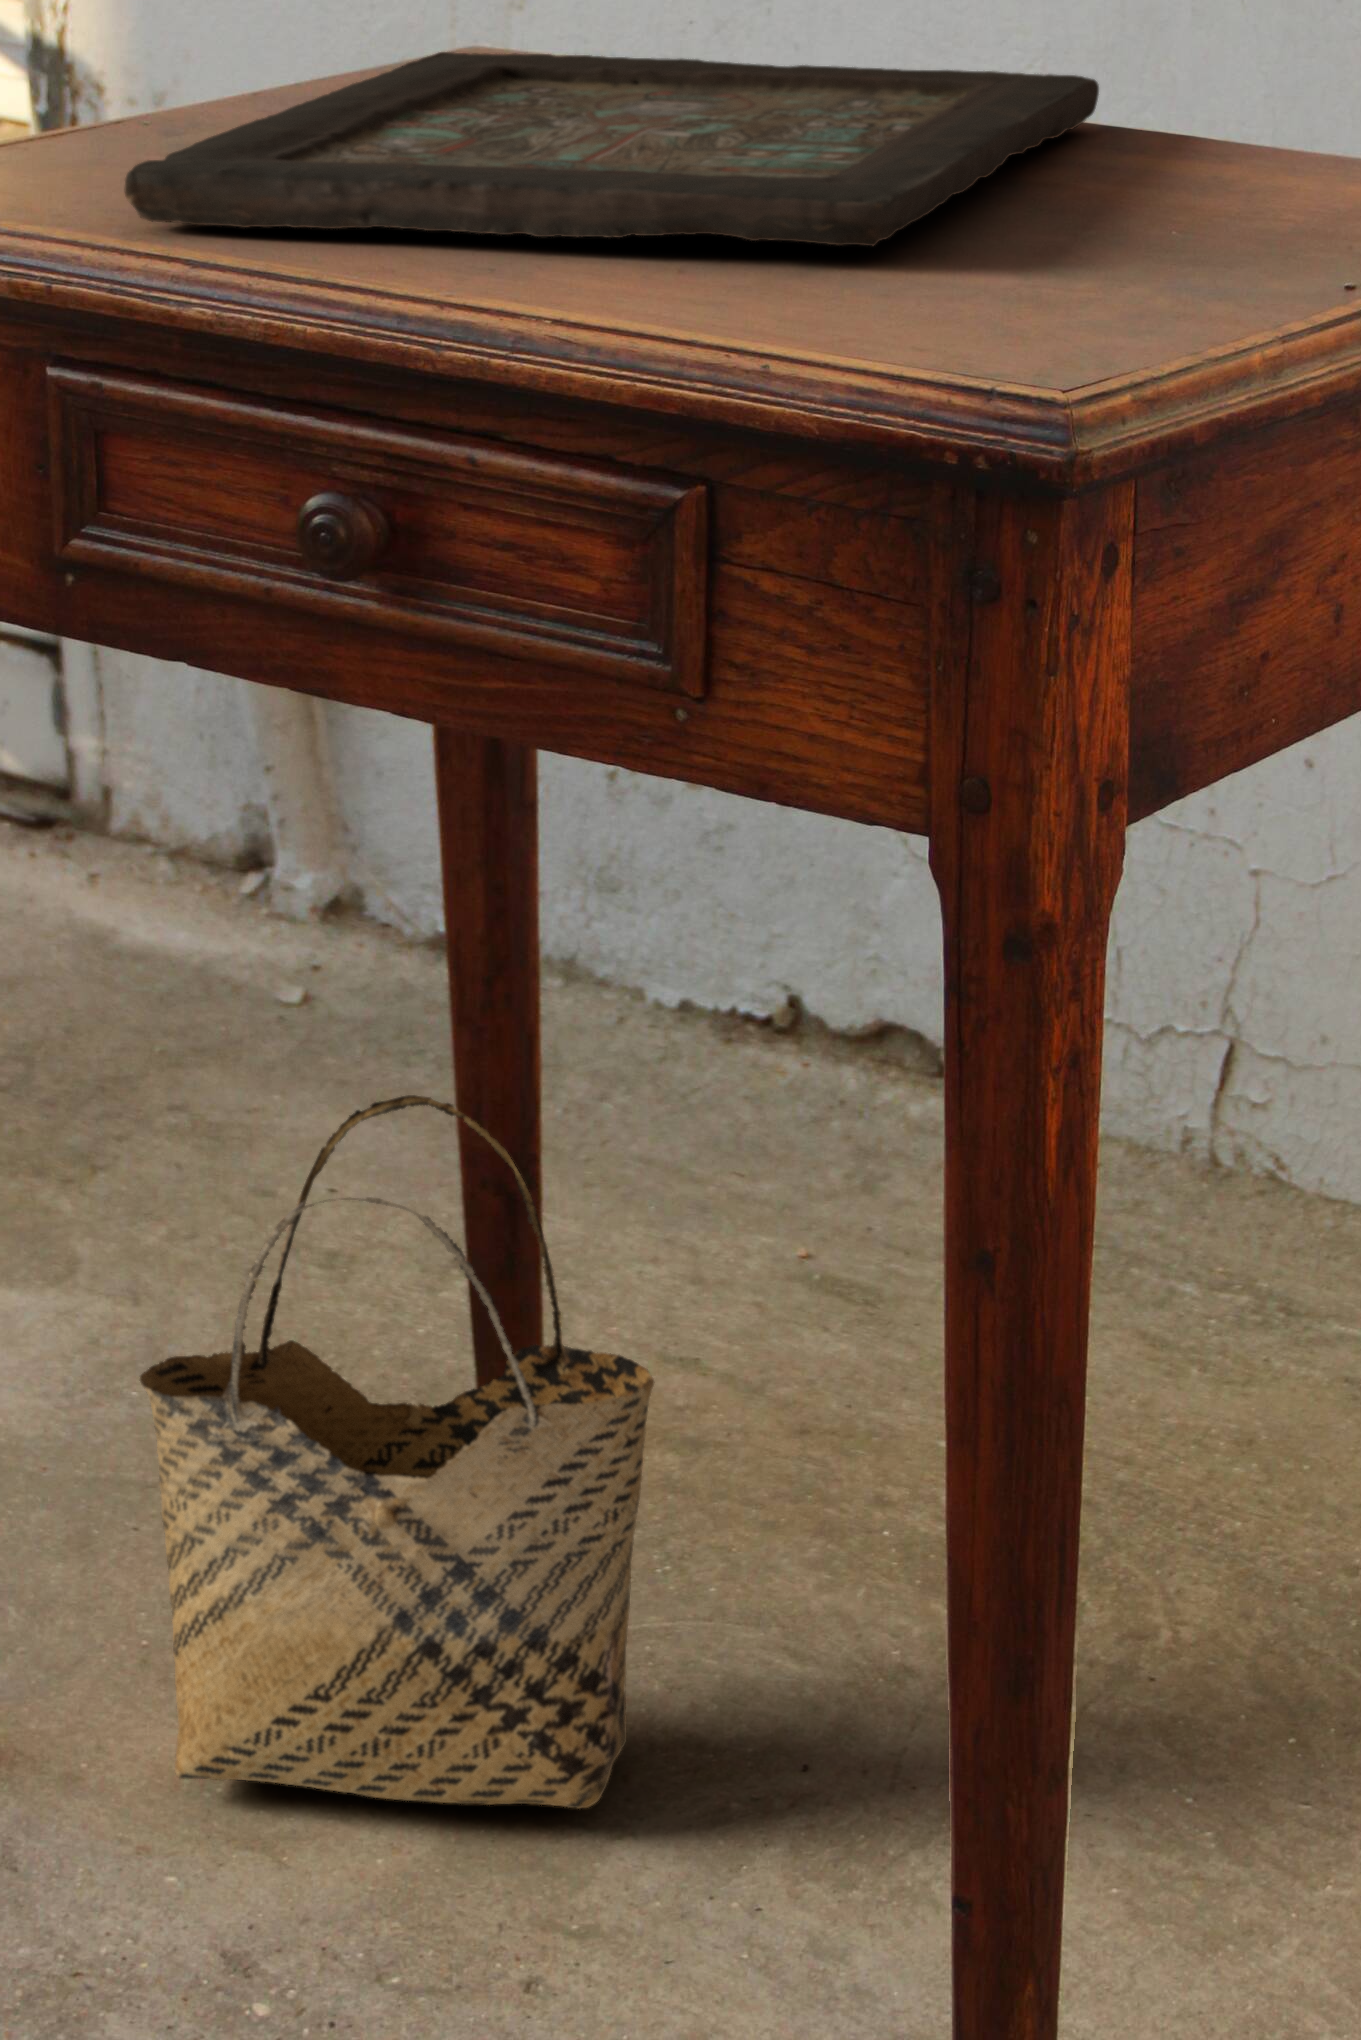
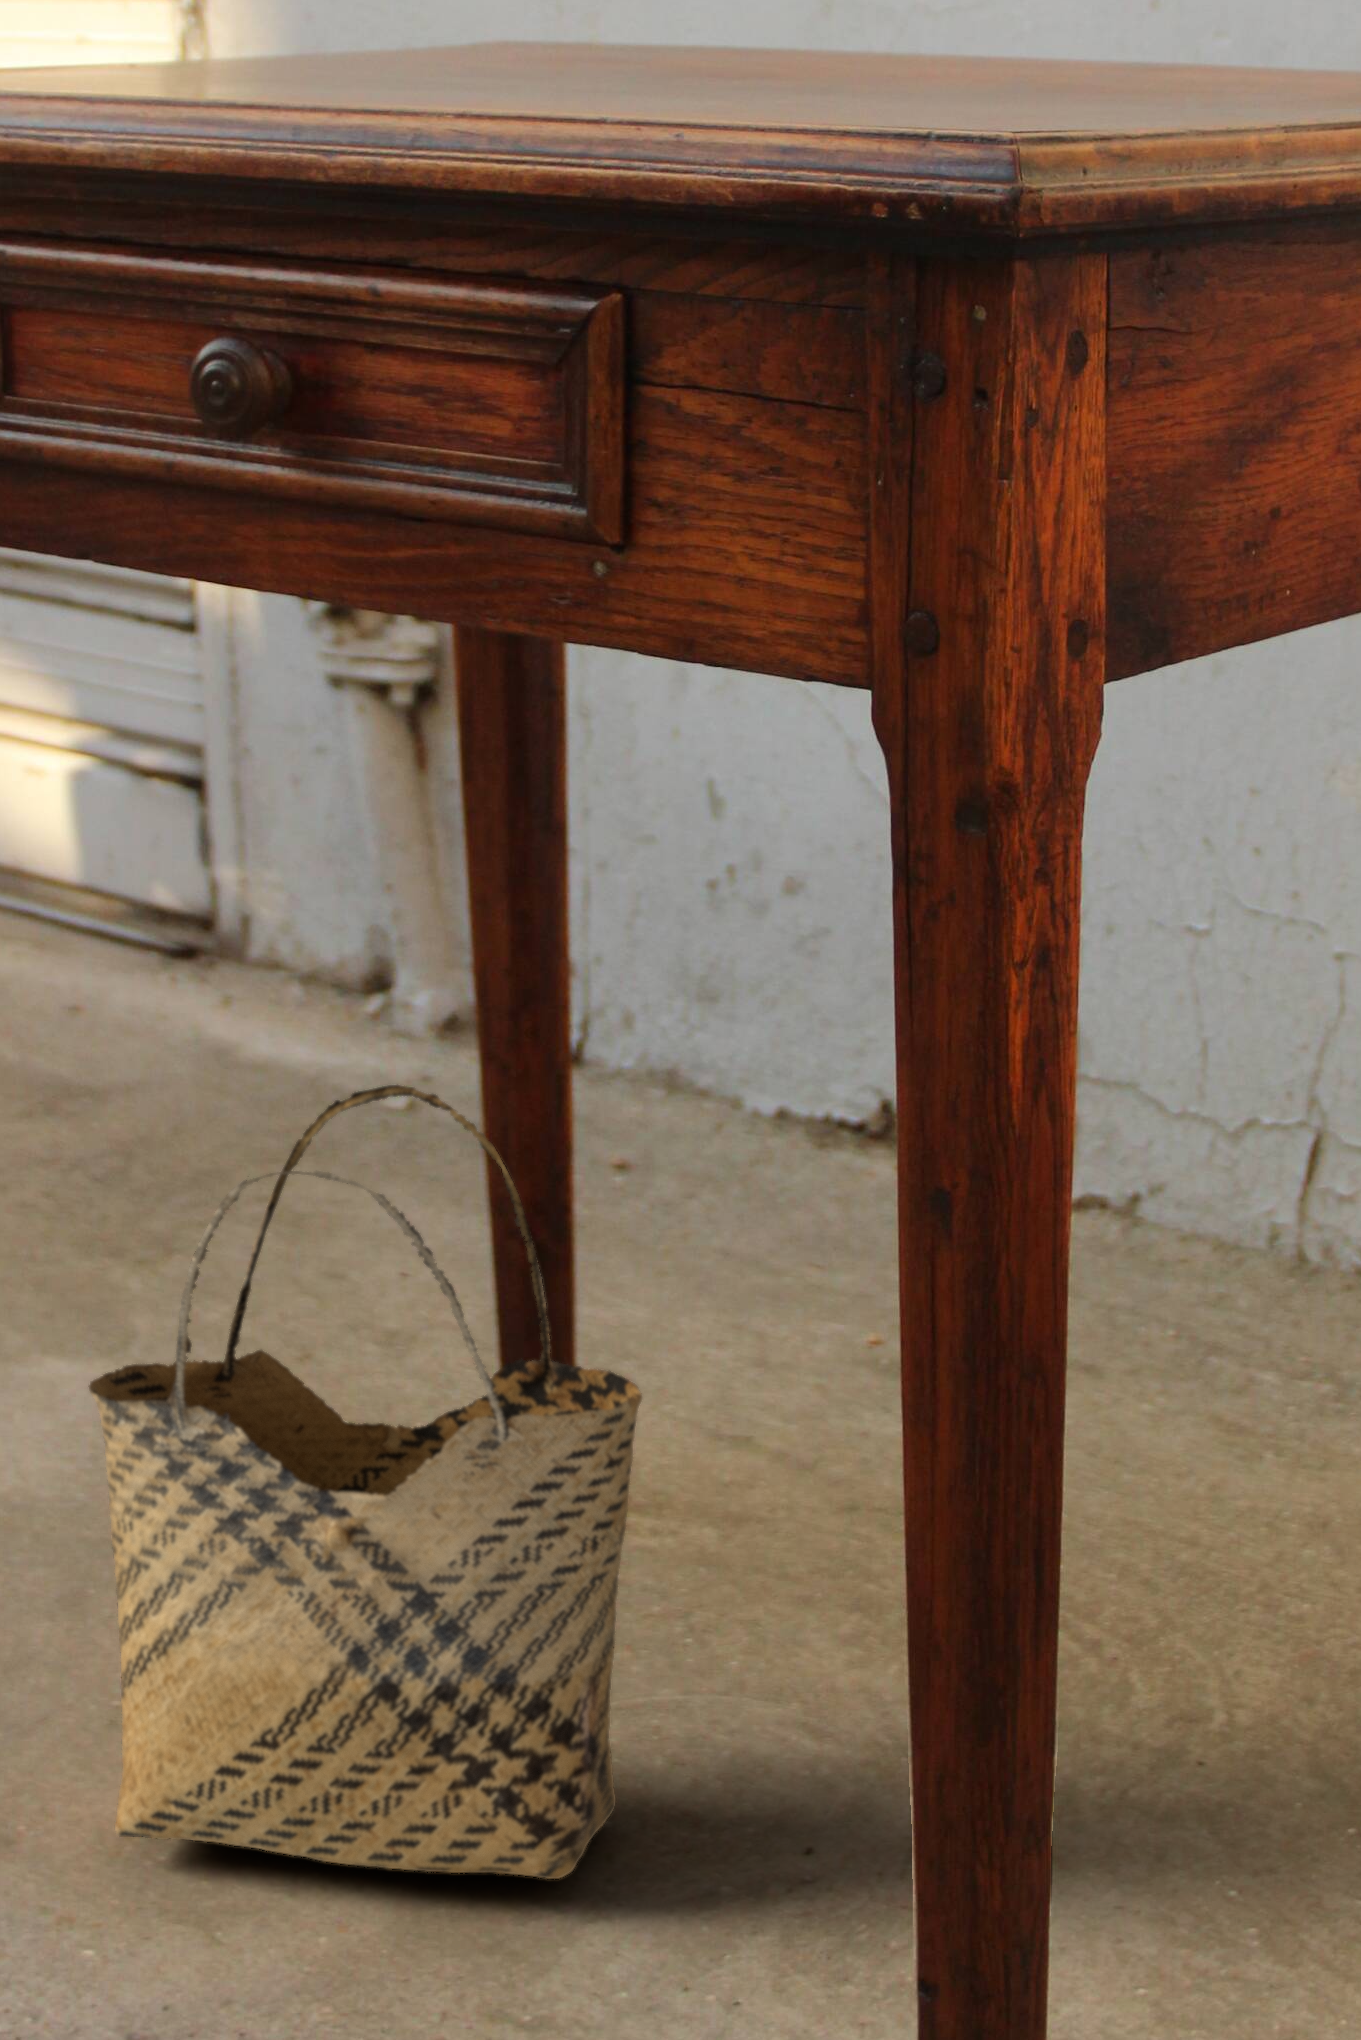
decorative tray: present [124,52,1099,246] -> none [57,16,1120,89]

